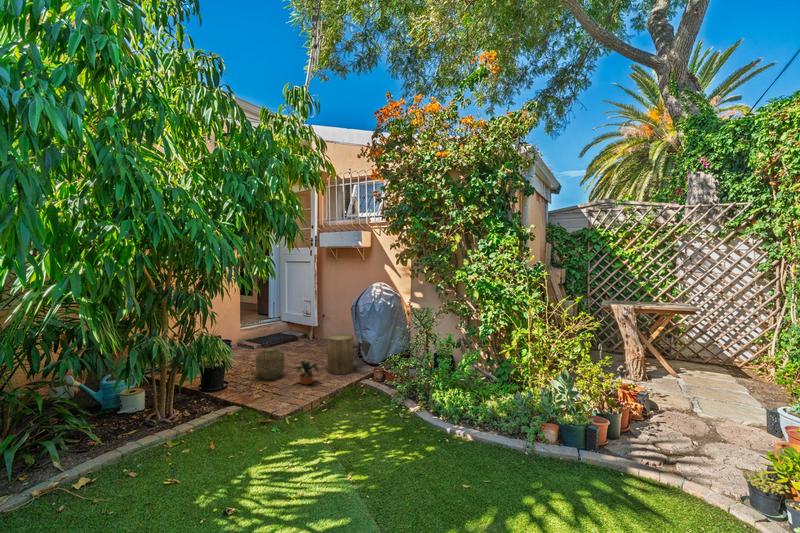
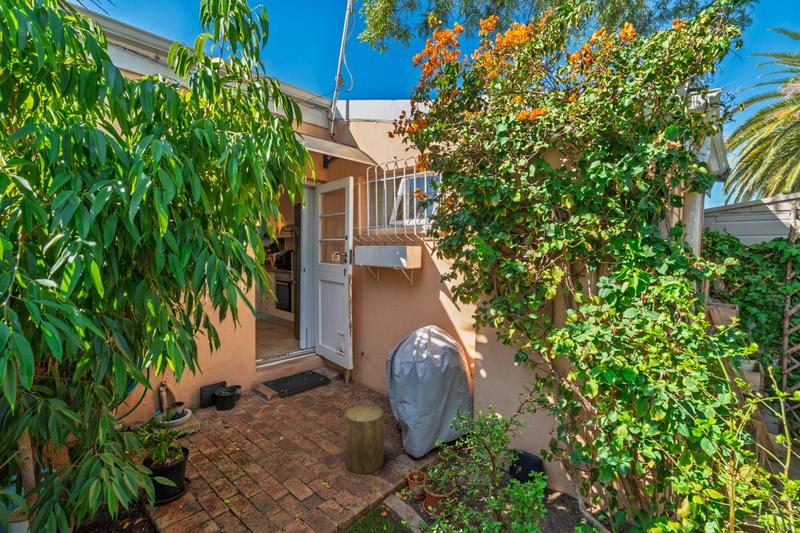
woven basket: present [256,347,285,379] -> none [240,424,282,475]
potted plant: present [293,361,318,384] -> none [284,453,327,497]

